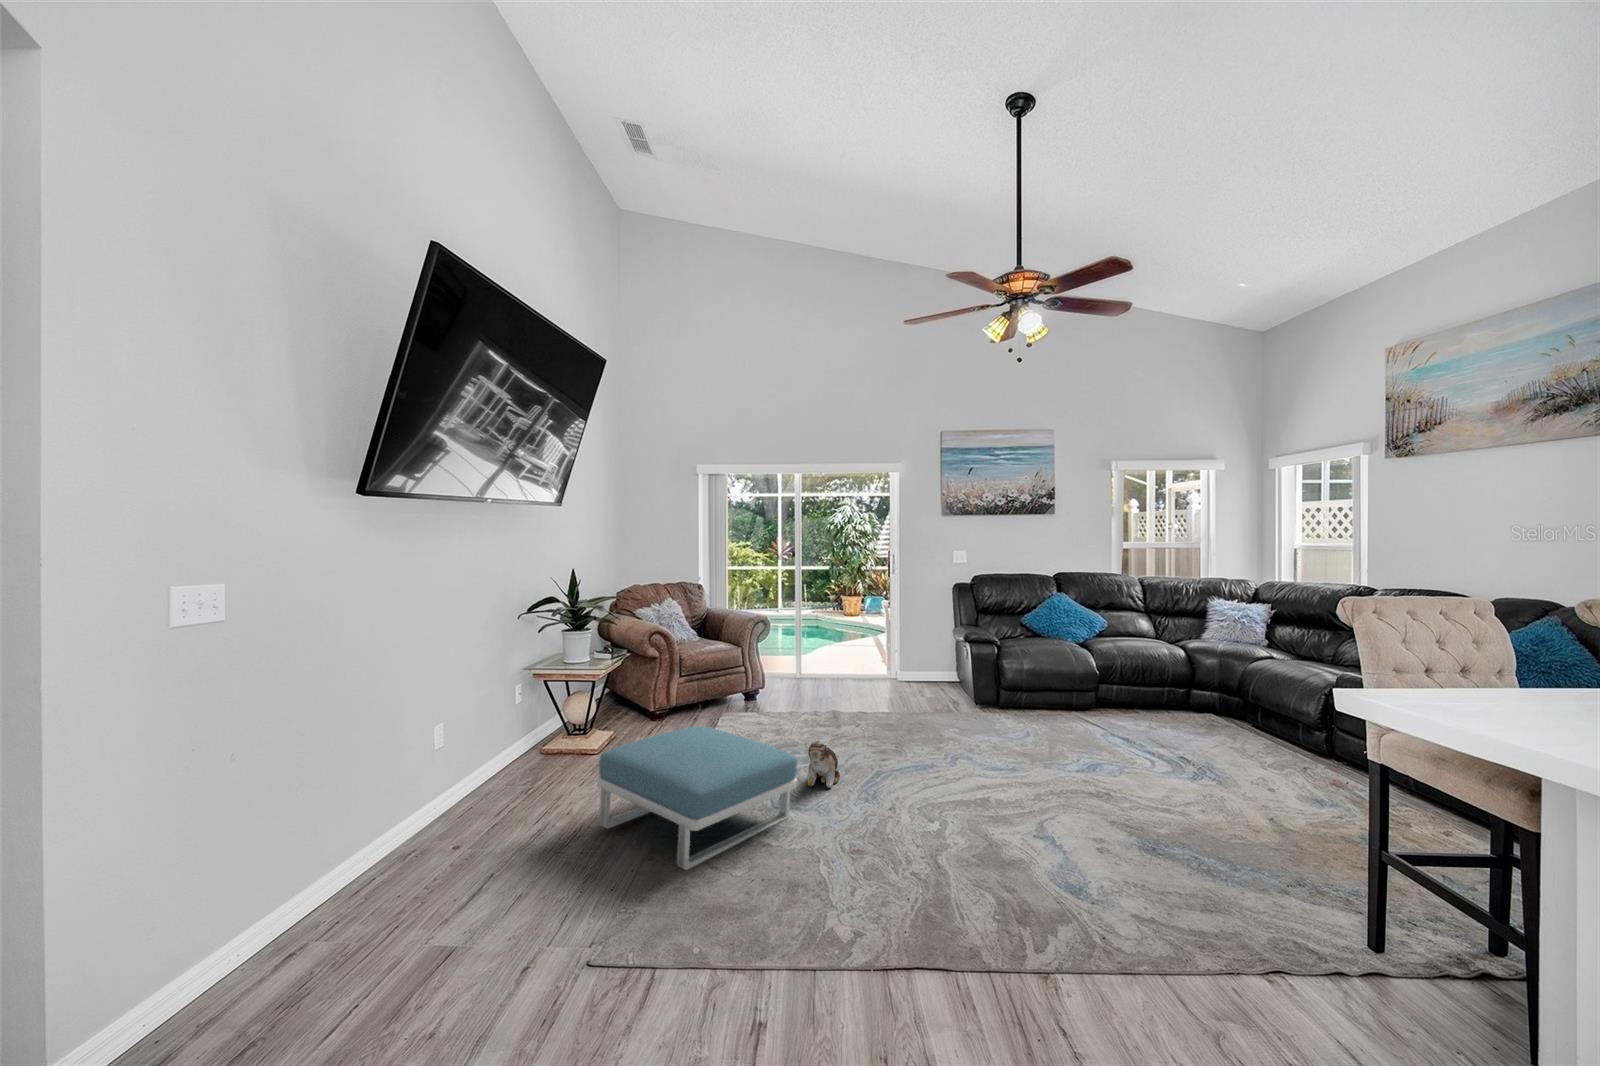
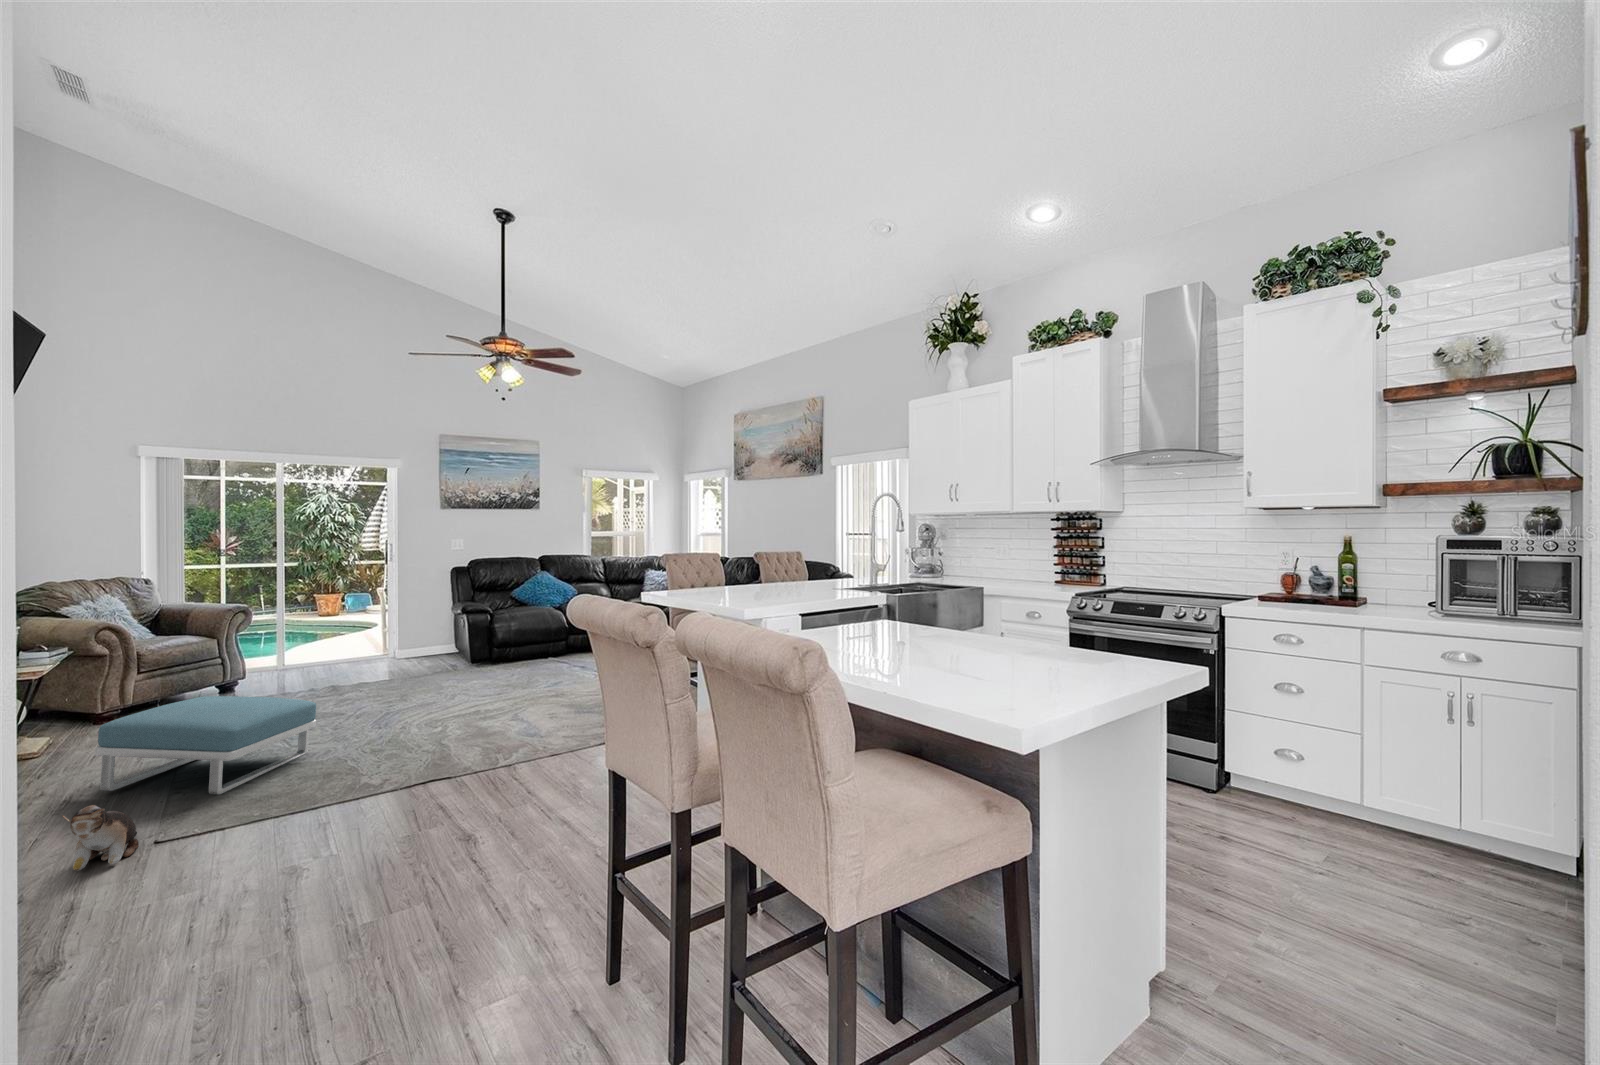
plush toy: present [805,740,840,787] -> present [62,805,139,871]

